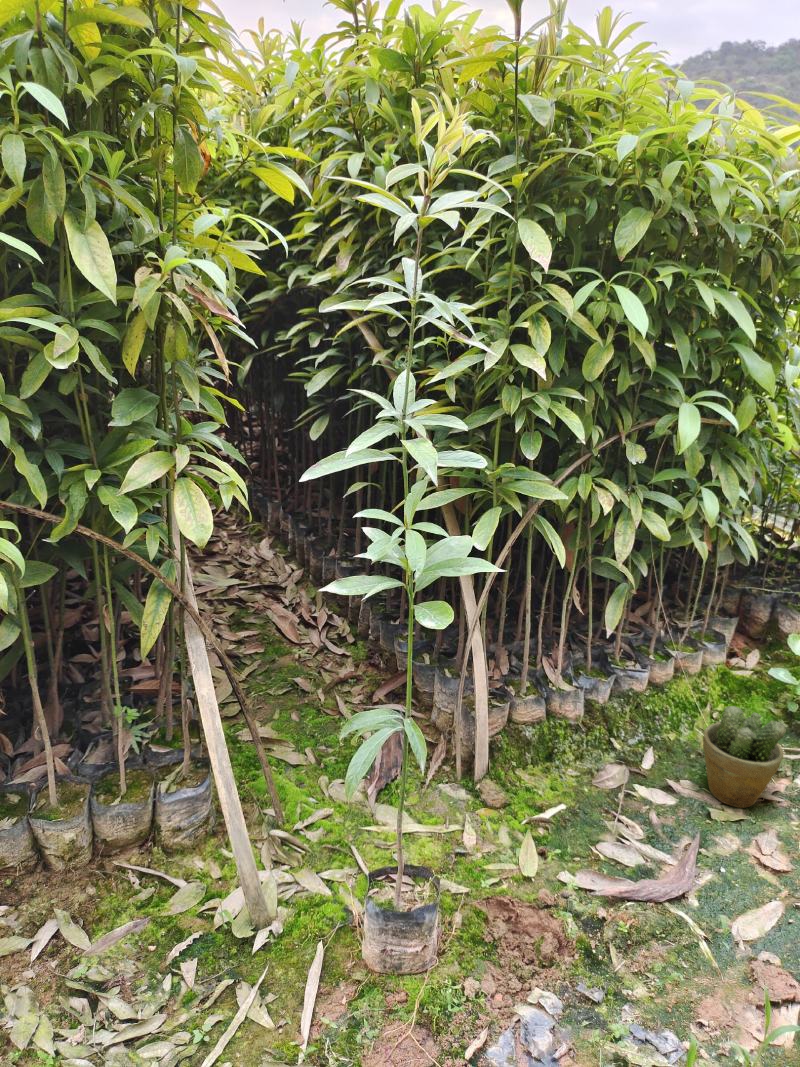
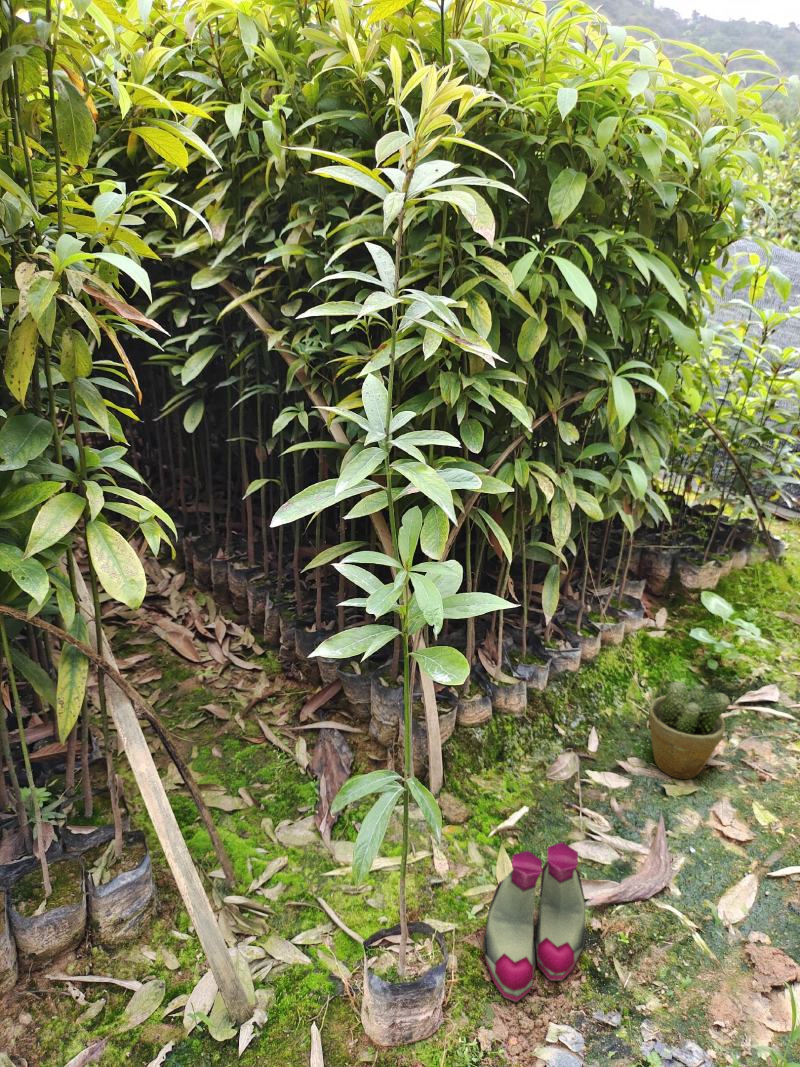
boots: none [486,823,593,964] -> present [484,842,586,1002]

